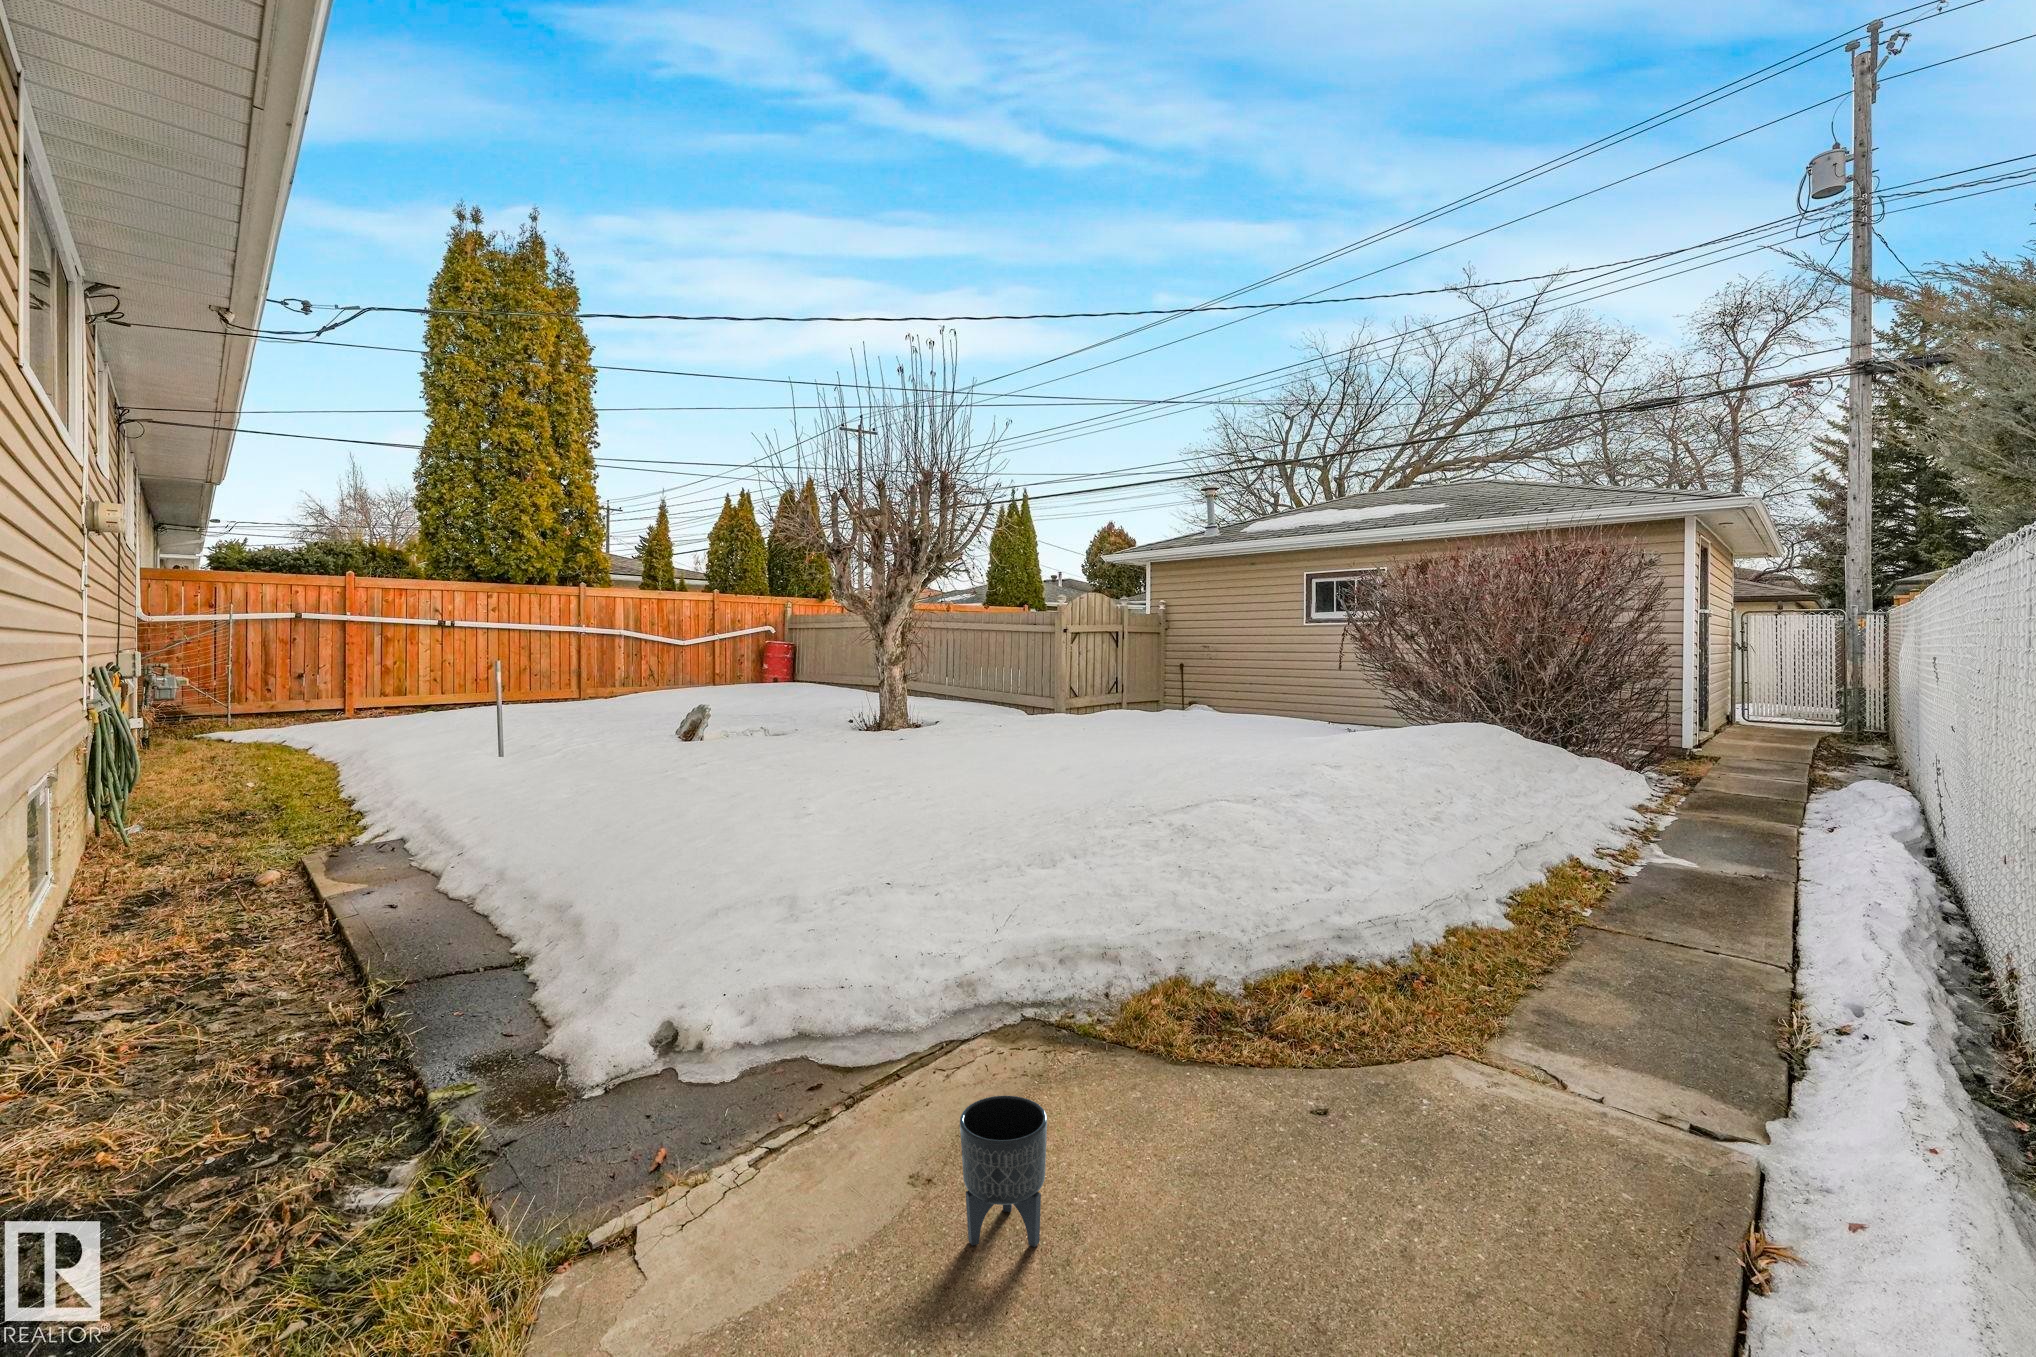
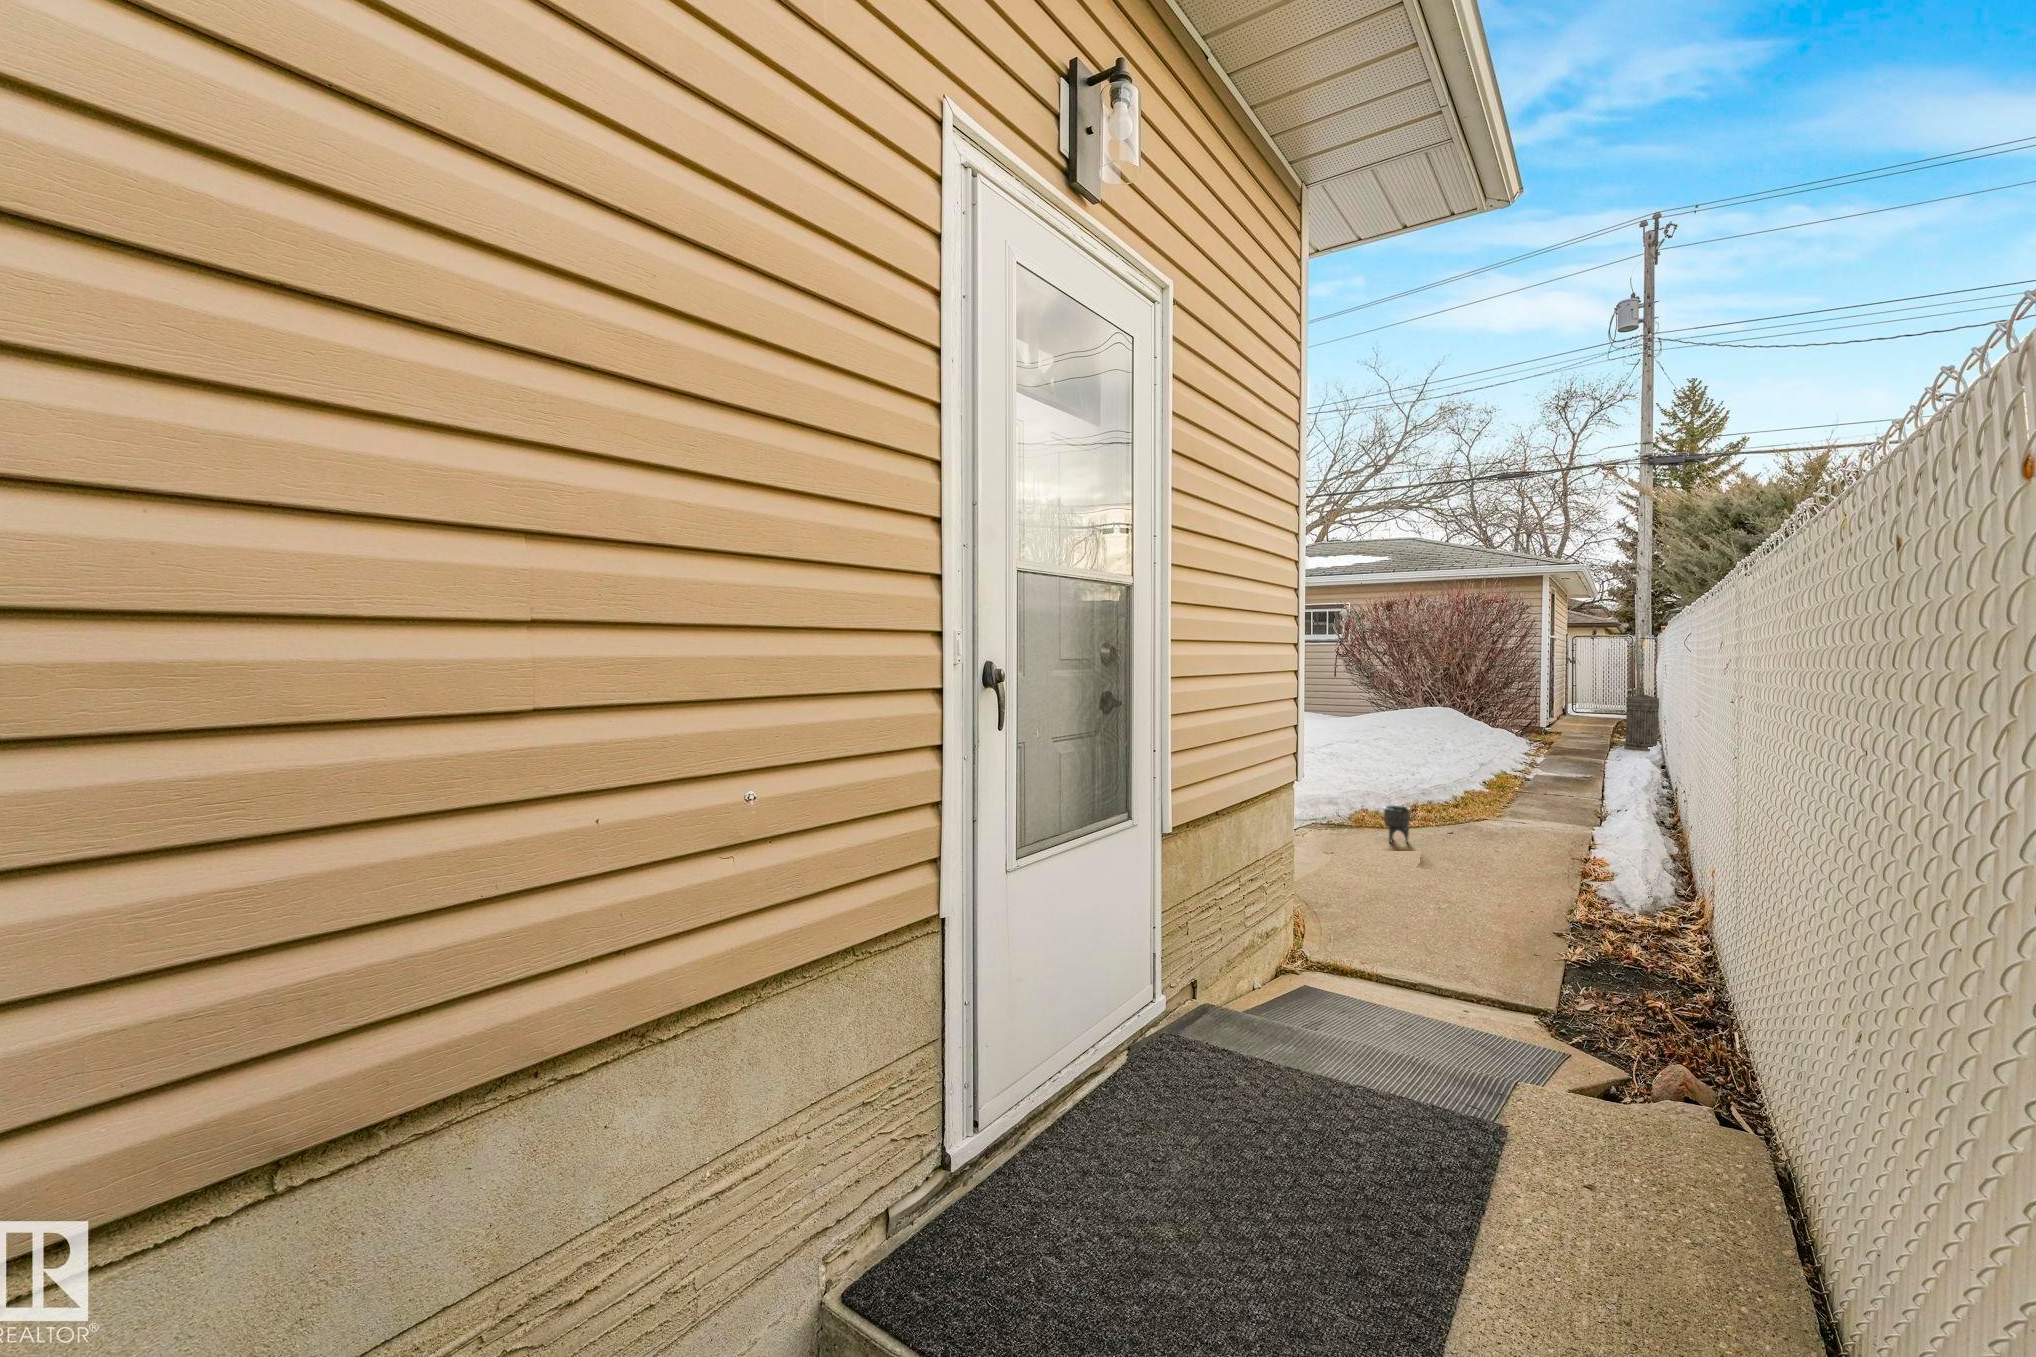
trash can: none [1836,696,1910,802] -> present [1624,693,1659,751]

